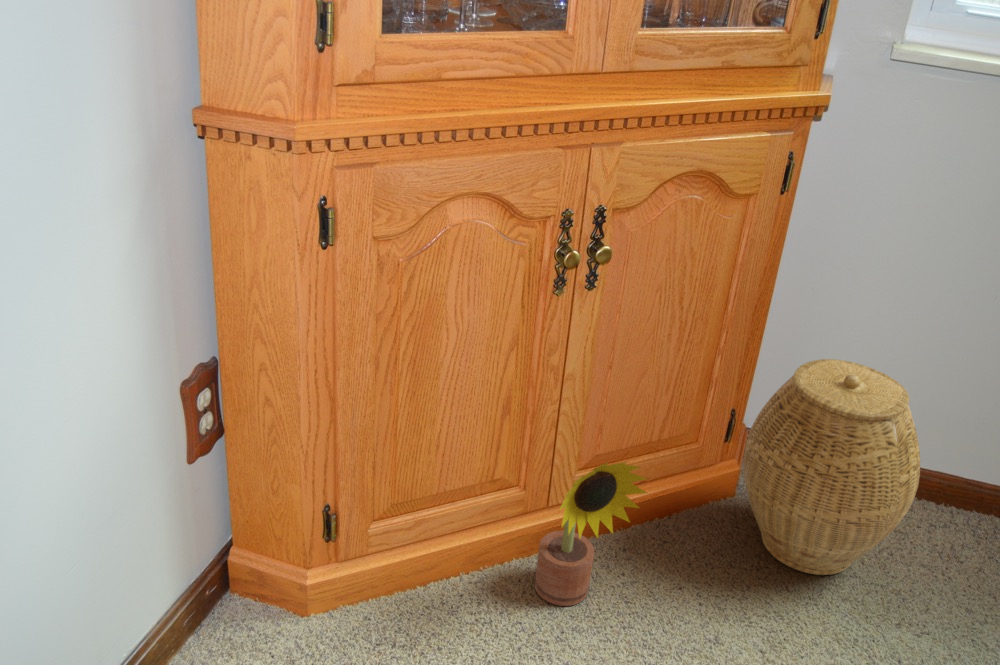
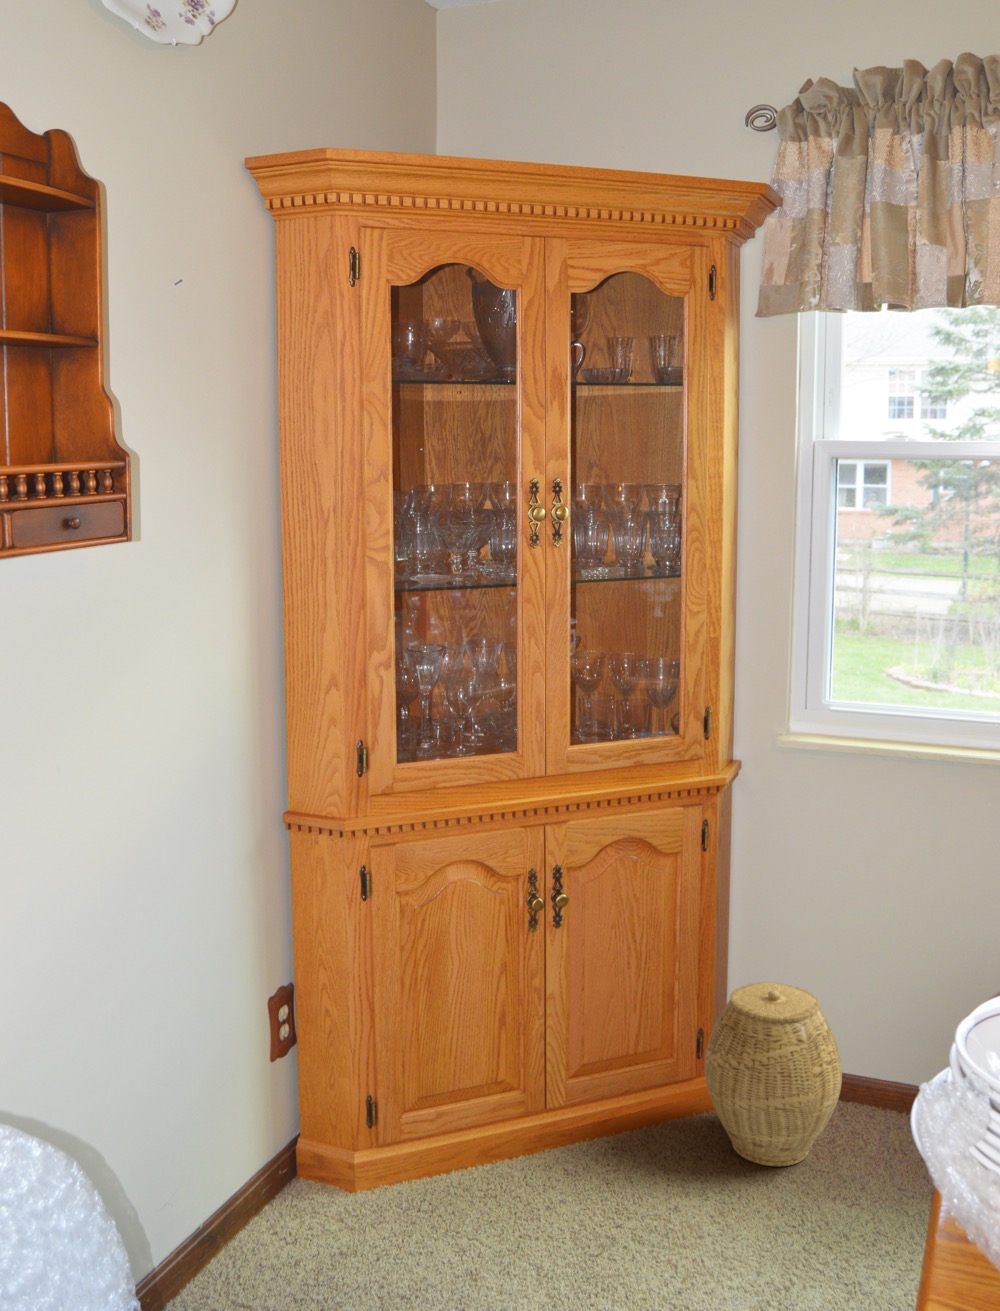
decorative plant: present [535,462,647,606] -> none [534,1053,607,1186]

